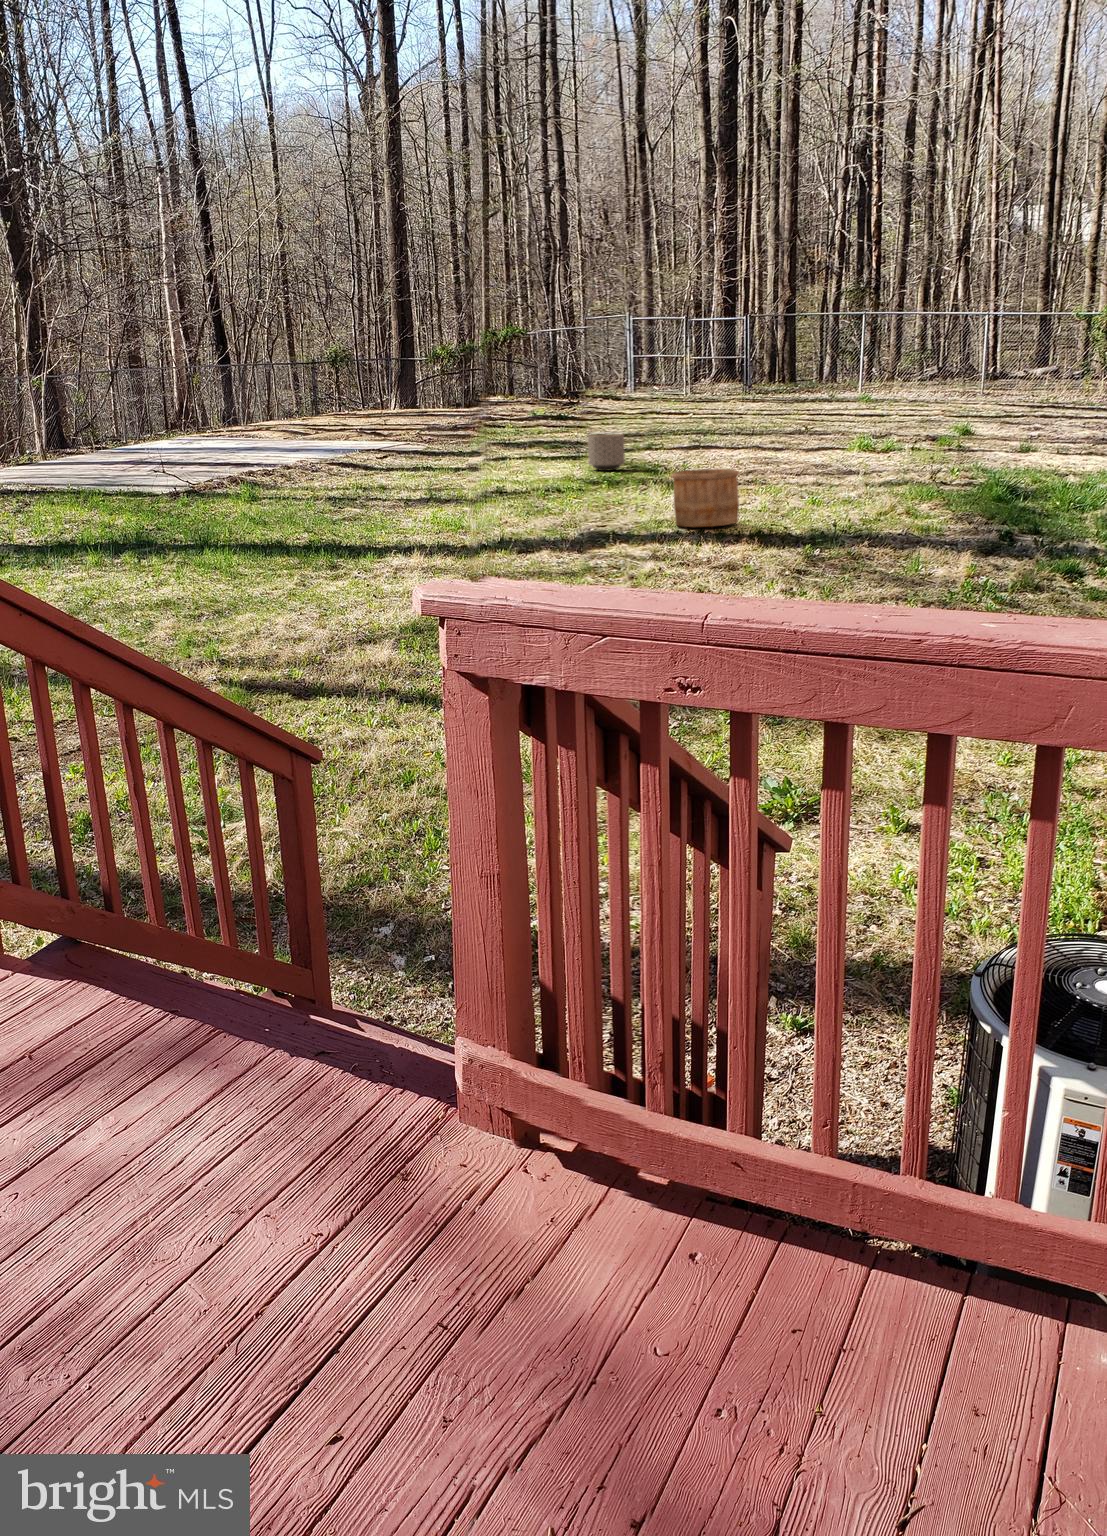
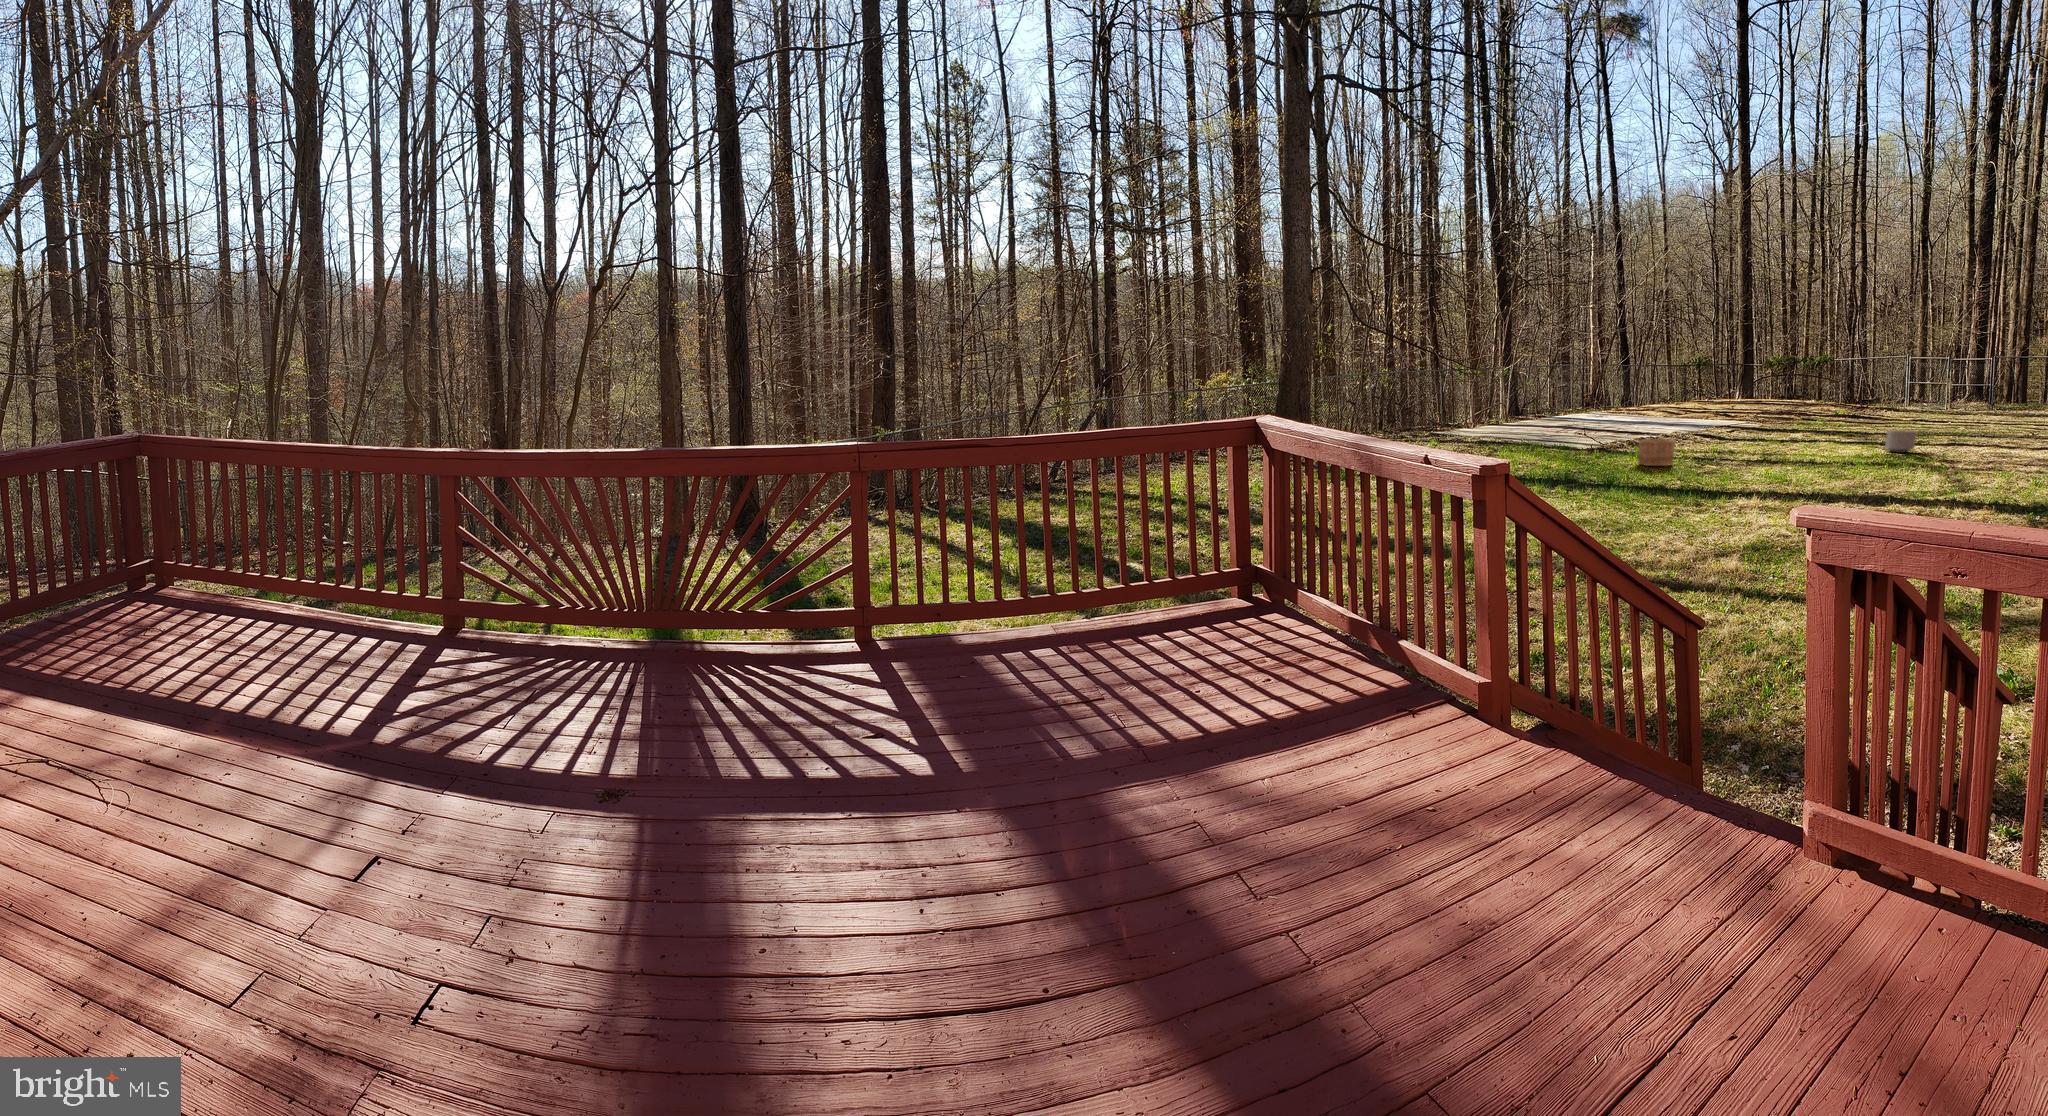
wooden bucket: present [671,469,739,527] -> present [1638,439,1675,466]

